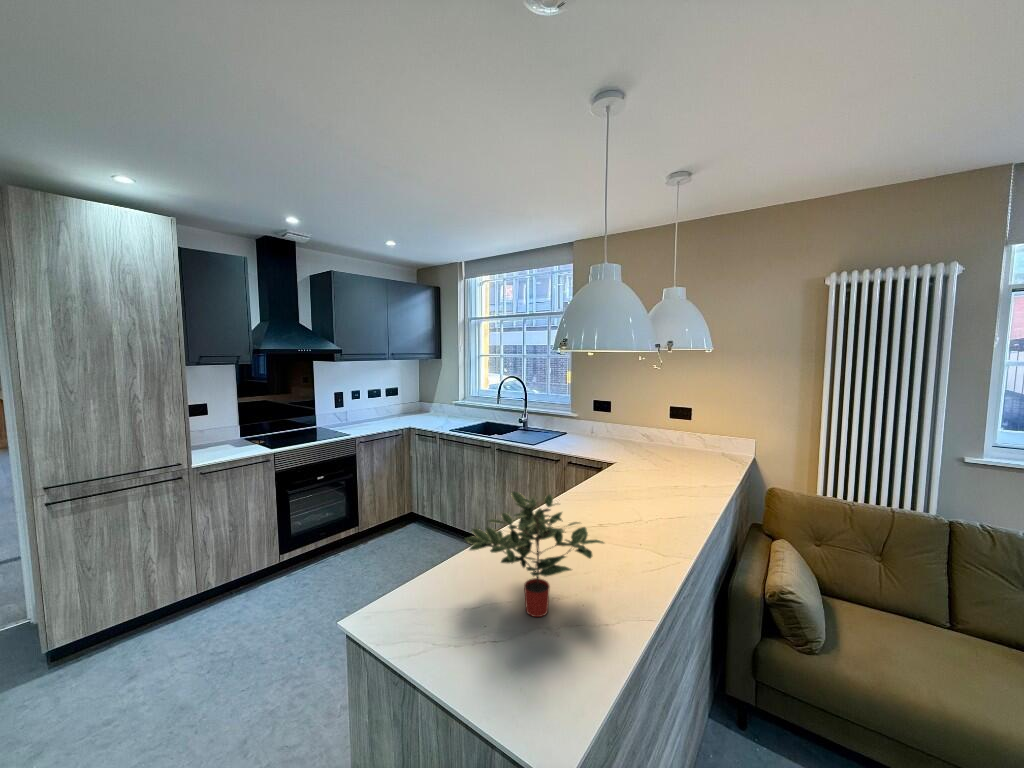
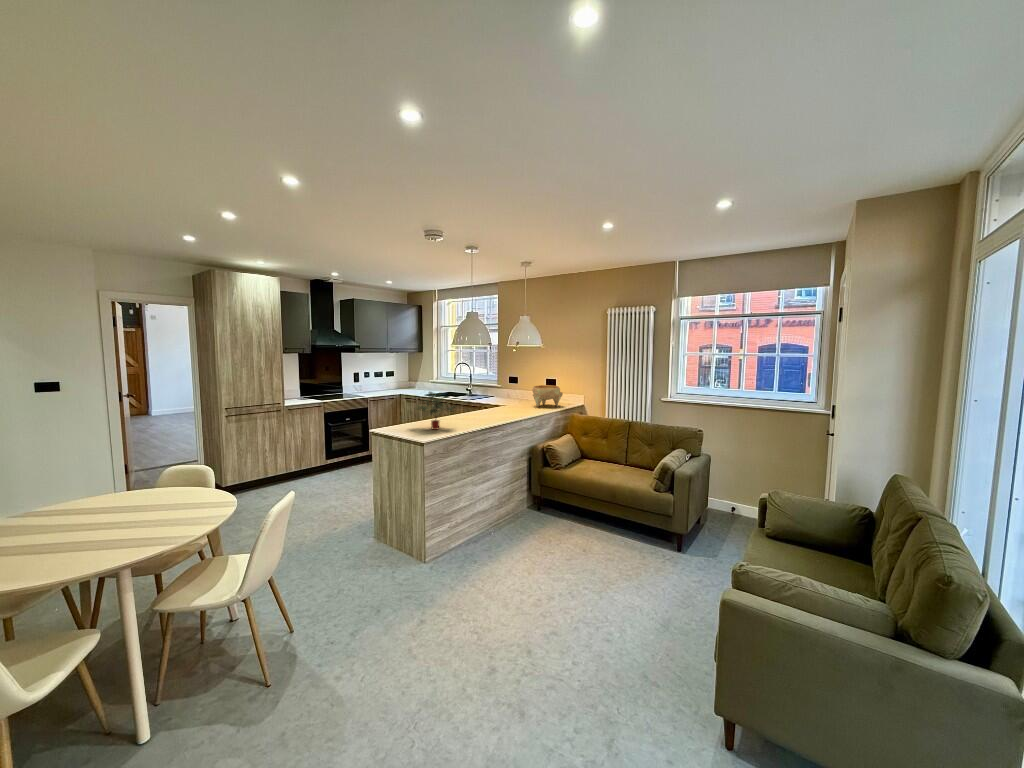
decorative bowl: none [662,422,726,467] -> present [532,385,563,407]

